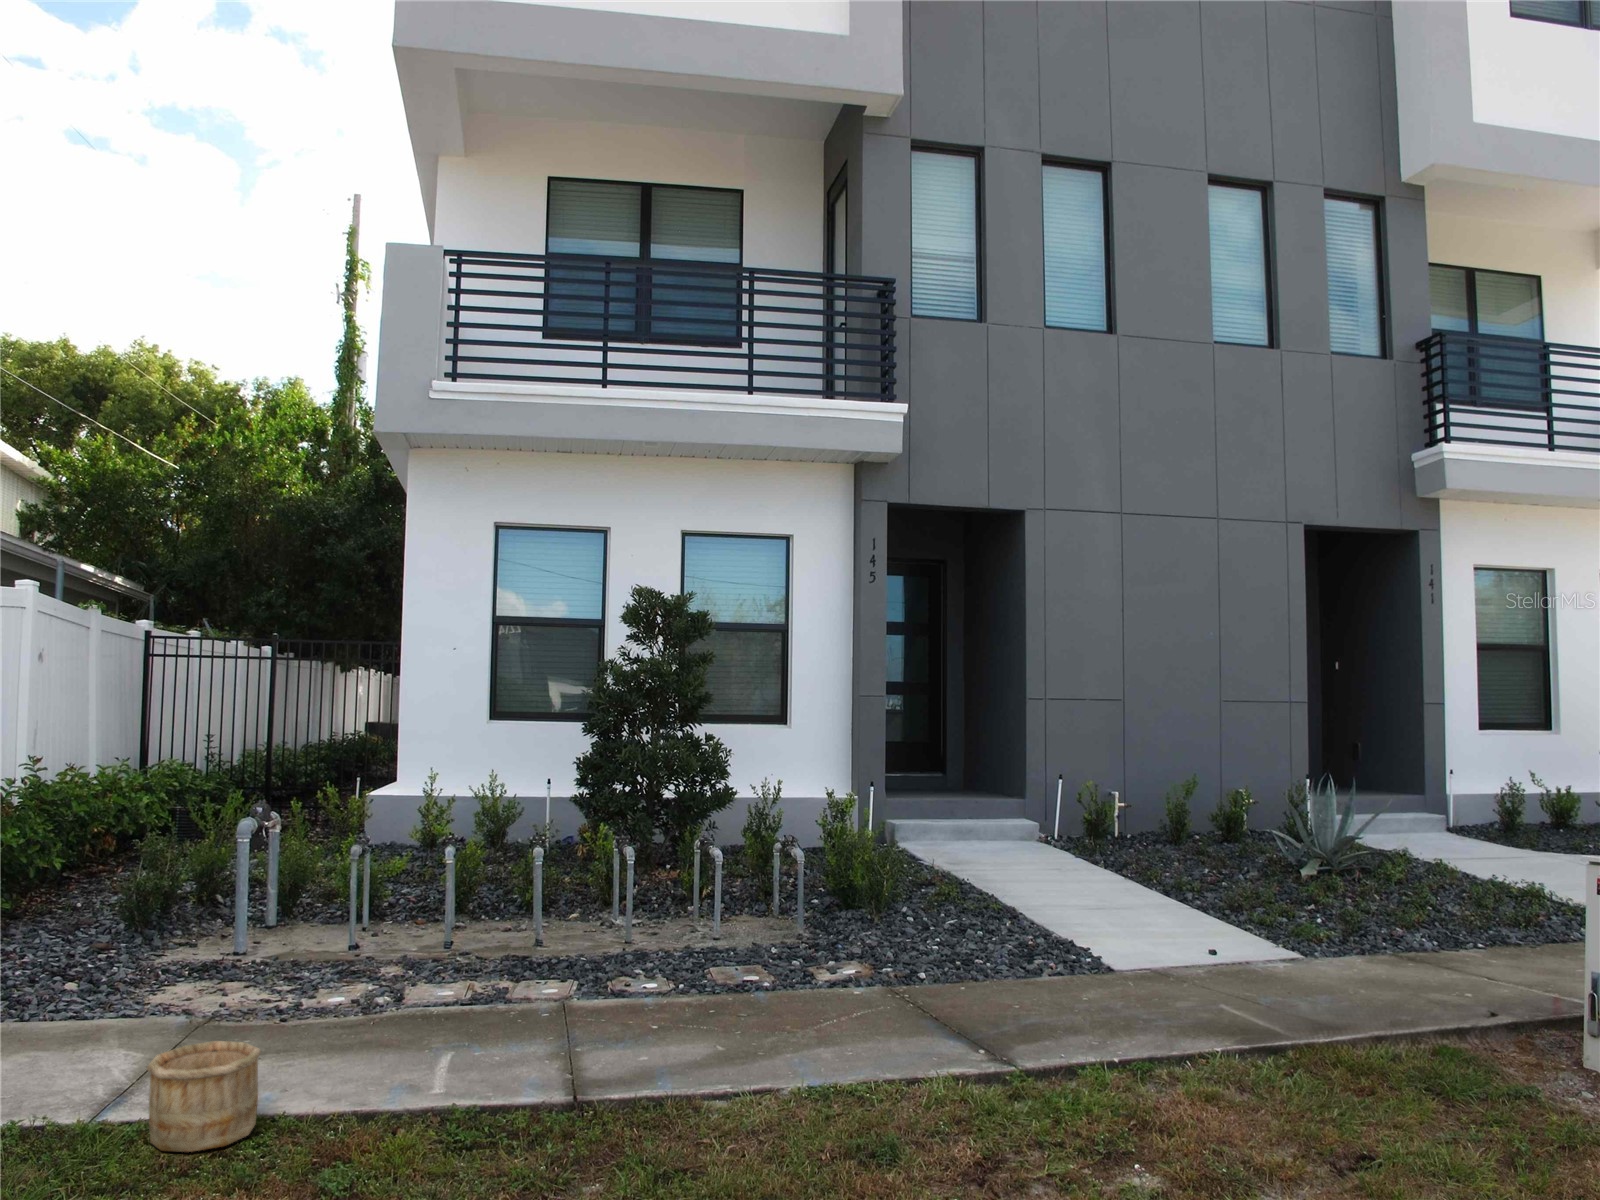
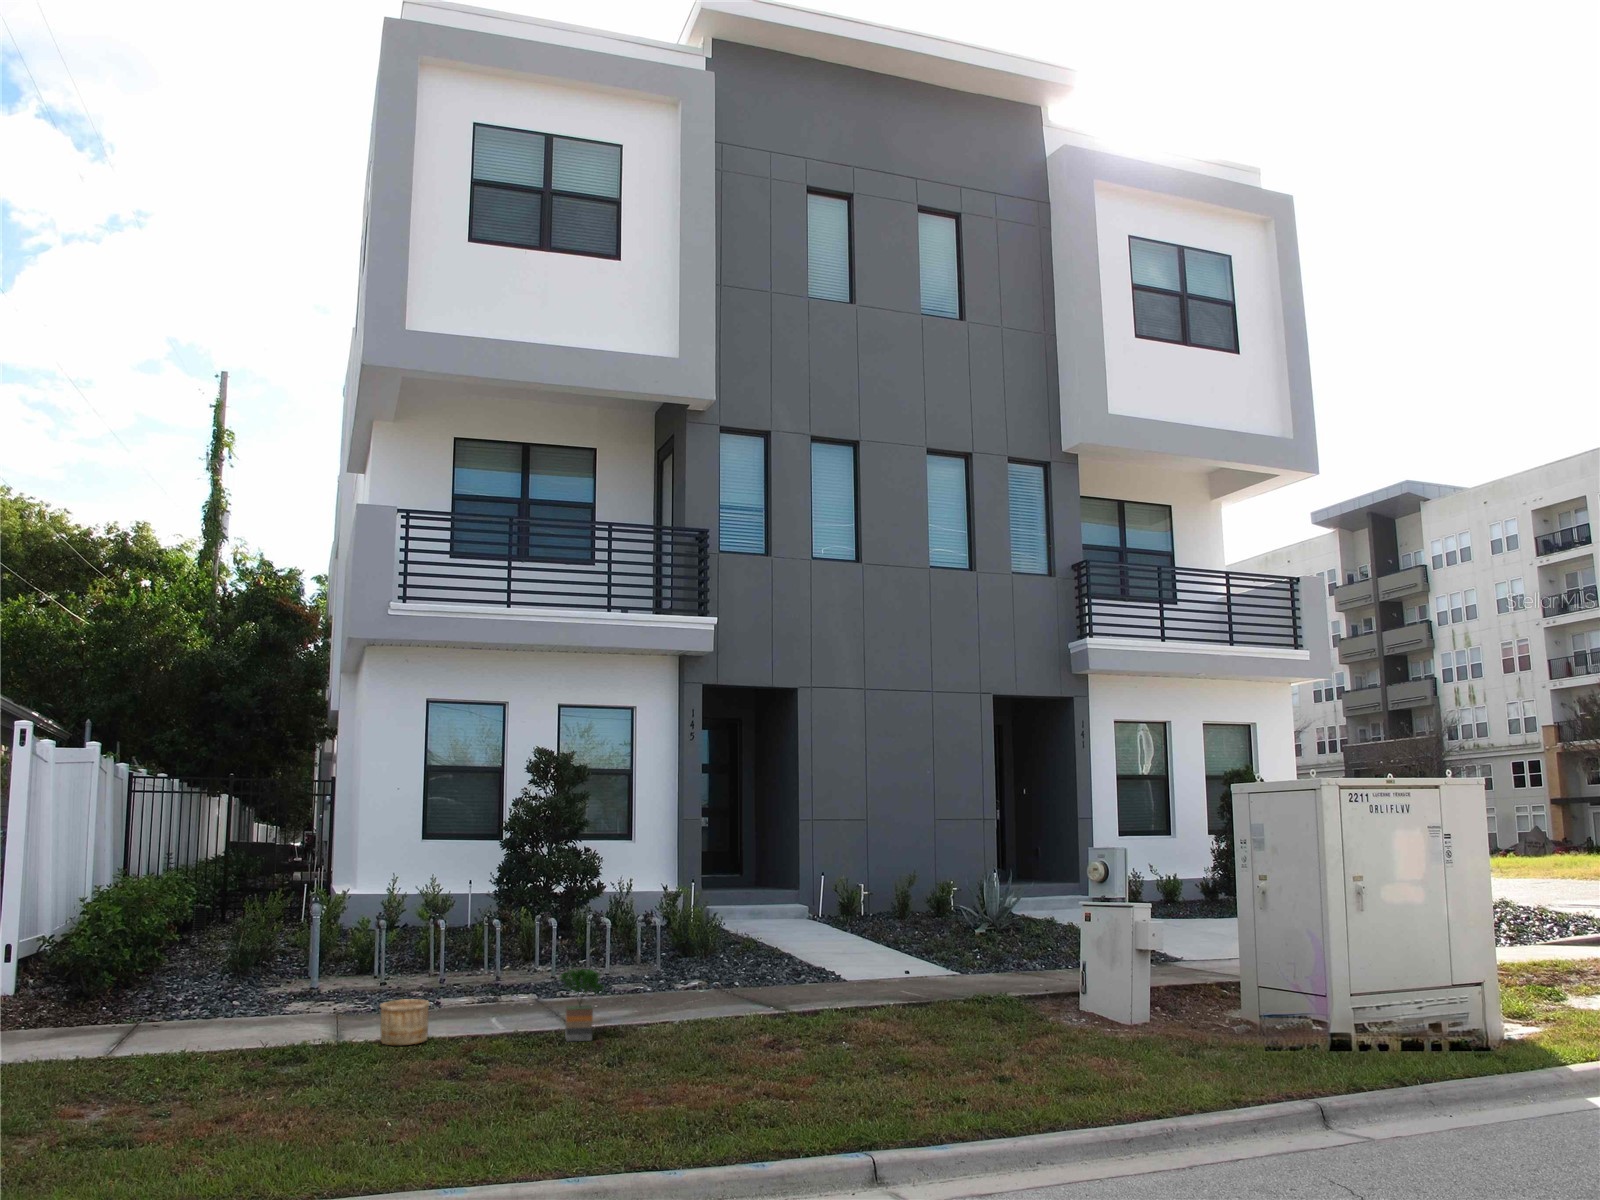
potted tree: none [520,992,622,1157] -> present [559,969,604,1042]

